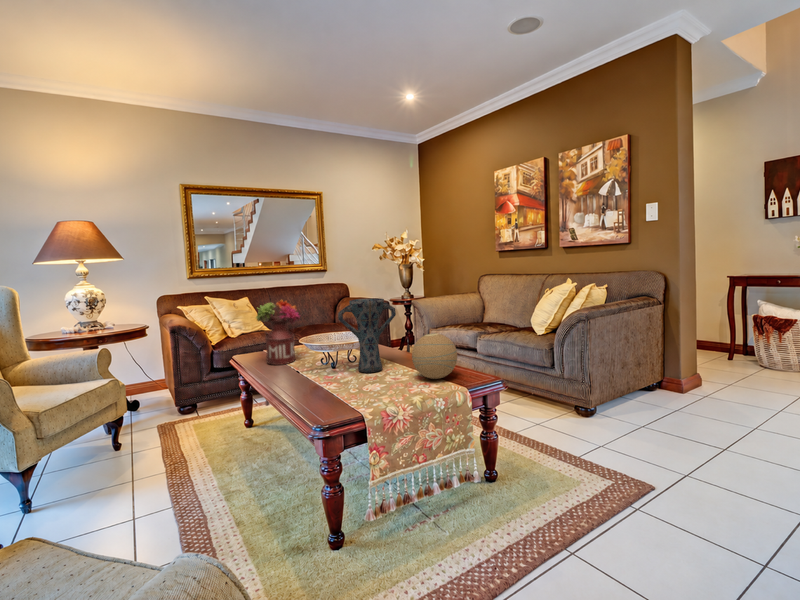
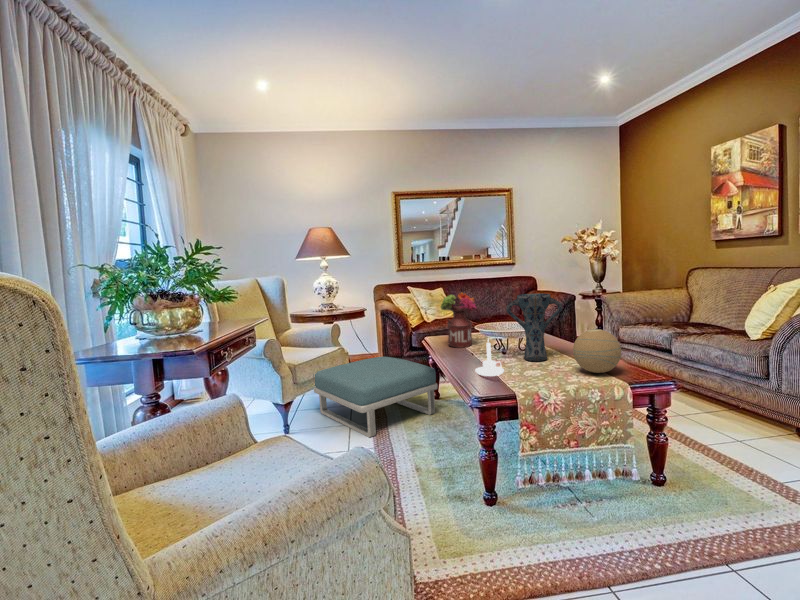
candle holder: none [308,350,342,396] -> present [475,339,504,376]
footstool: none [65,385,253,498] -> present [314,357,437,437]

